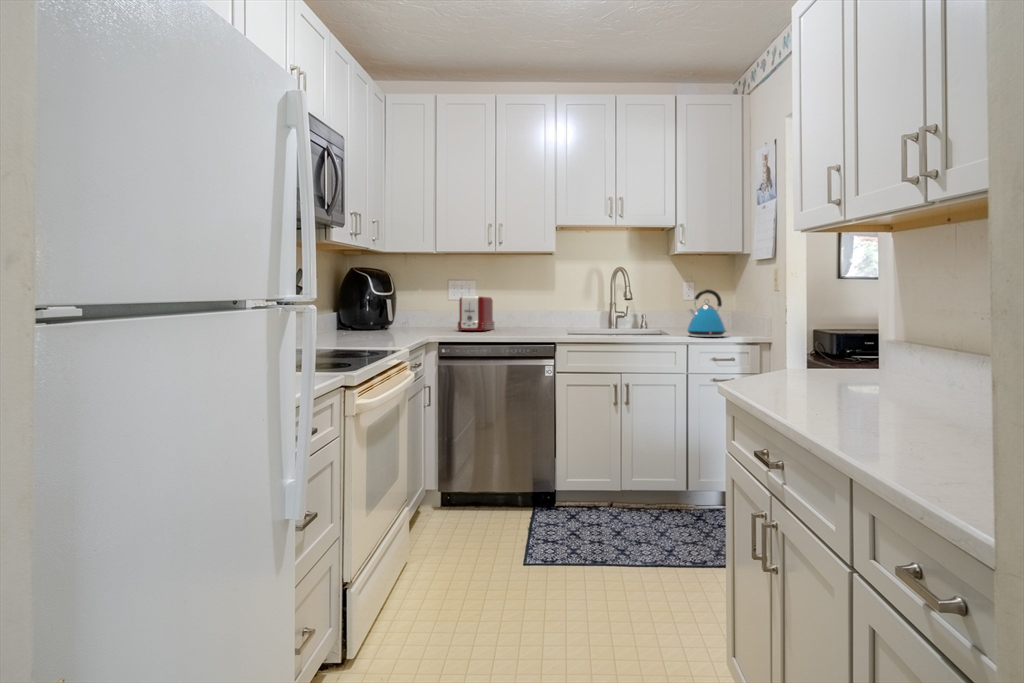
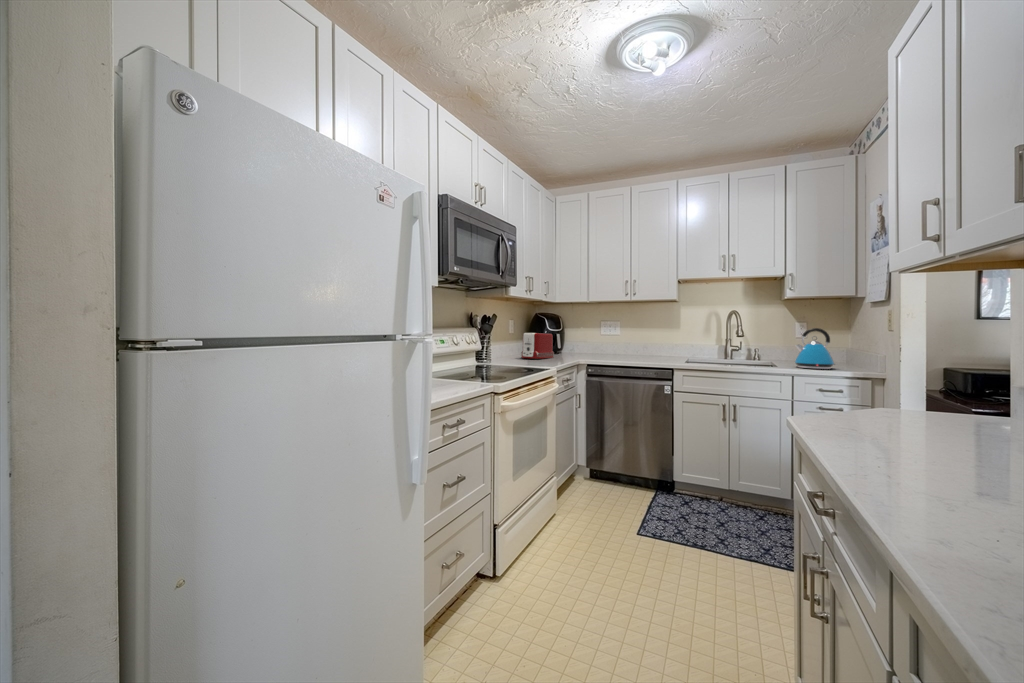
toaster: present [457,296,495,331] -> present [521,333,554,359]

